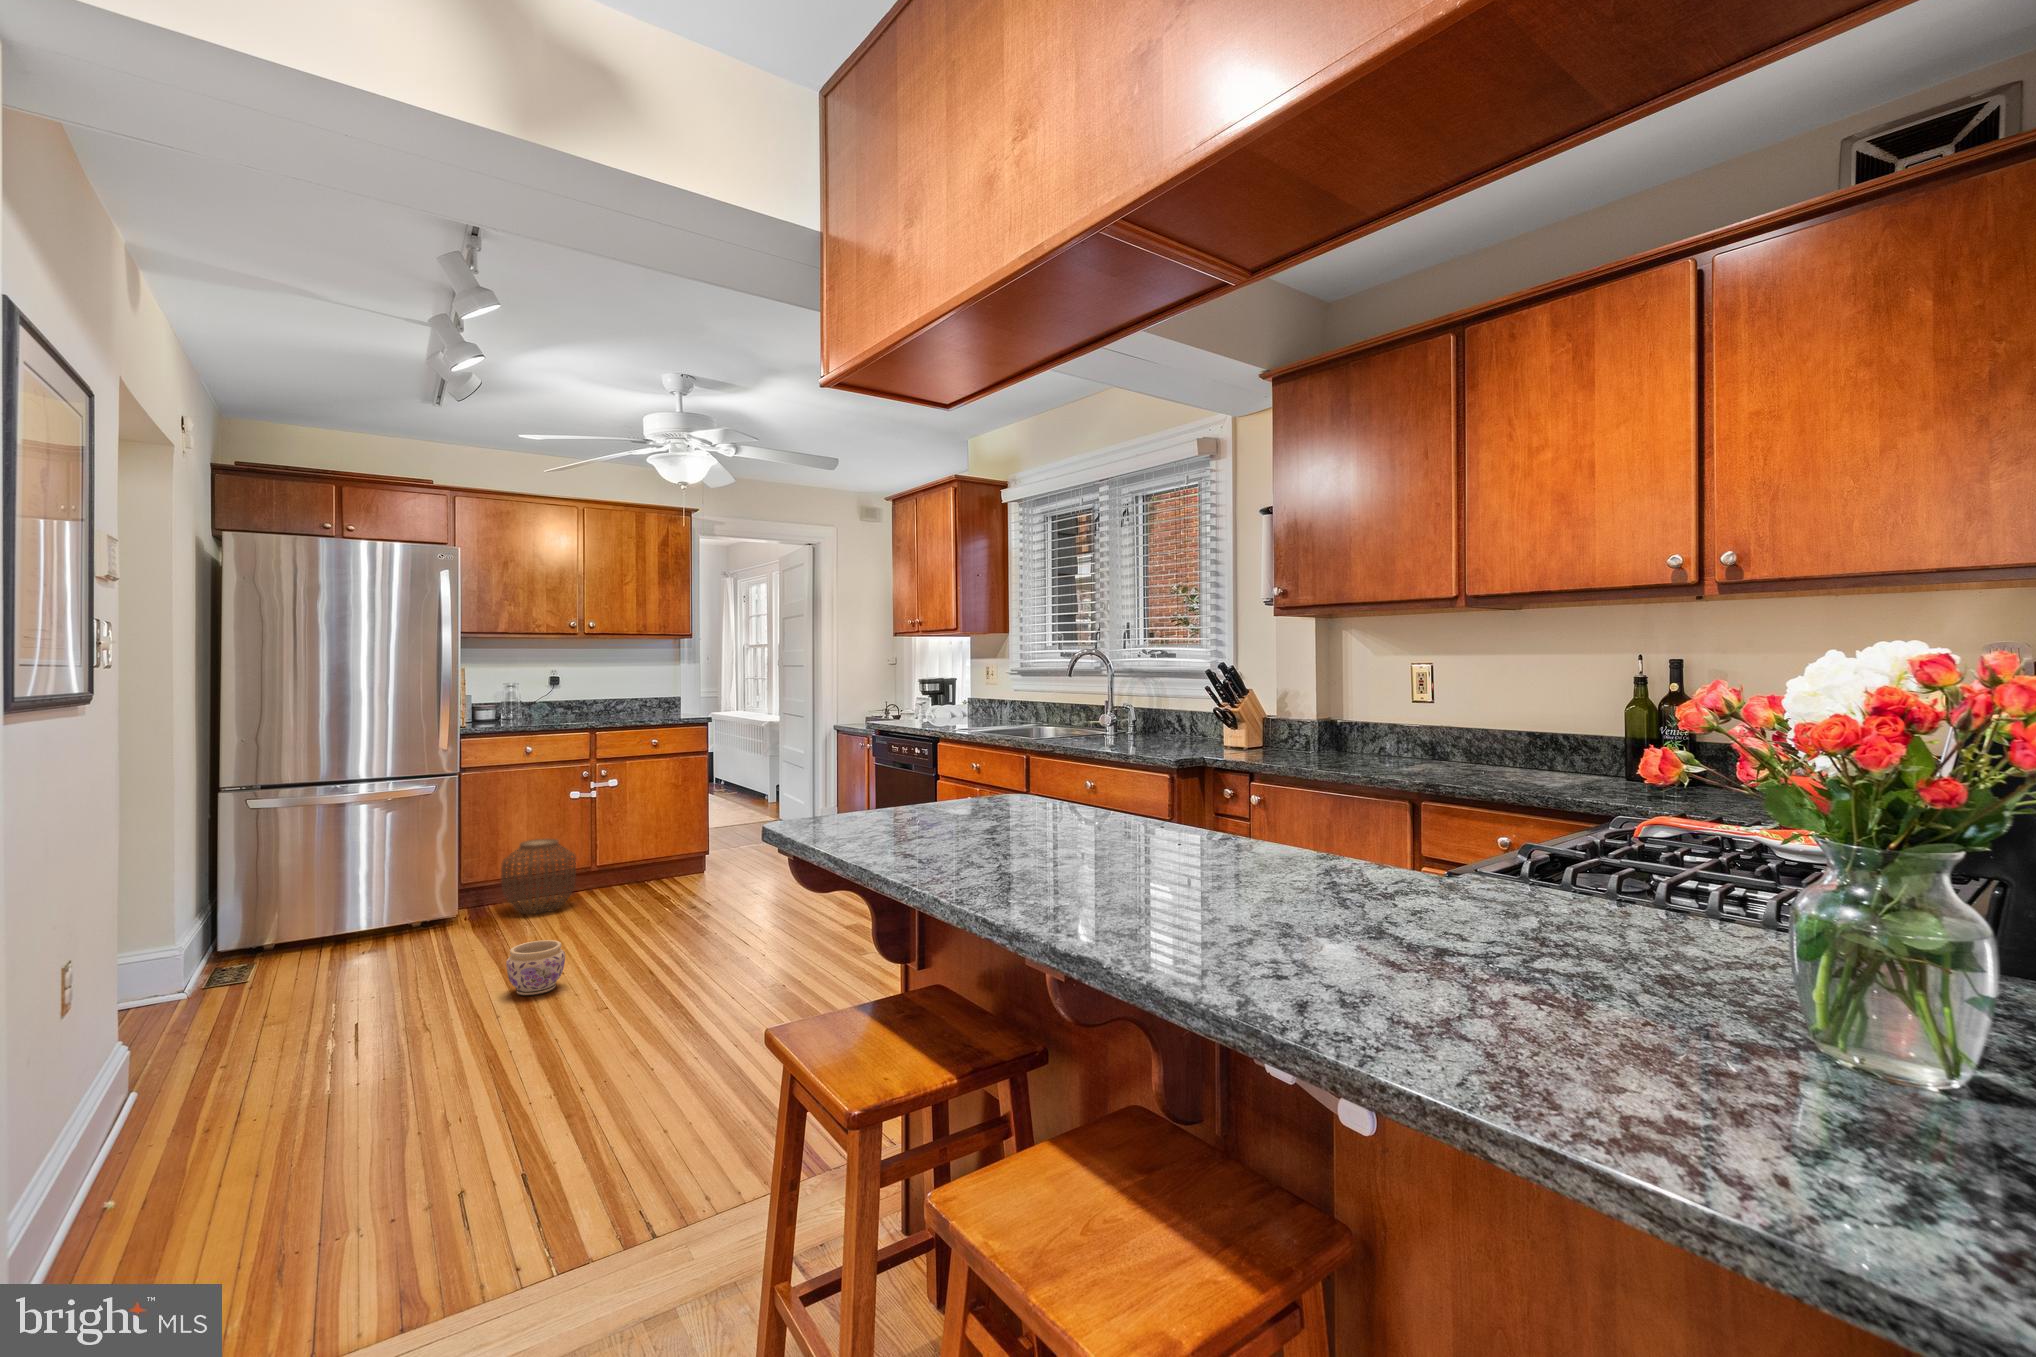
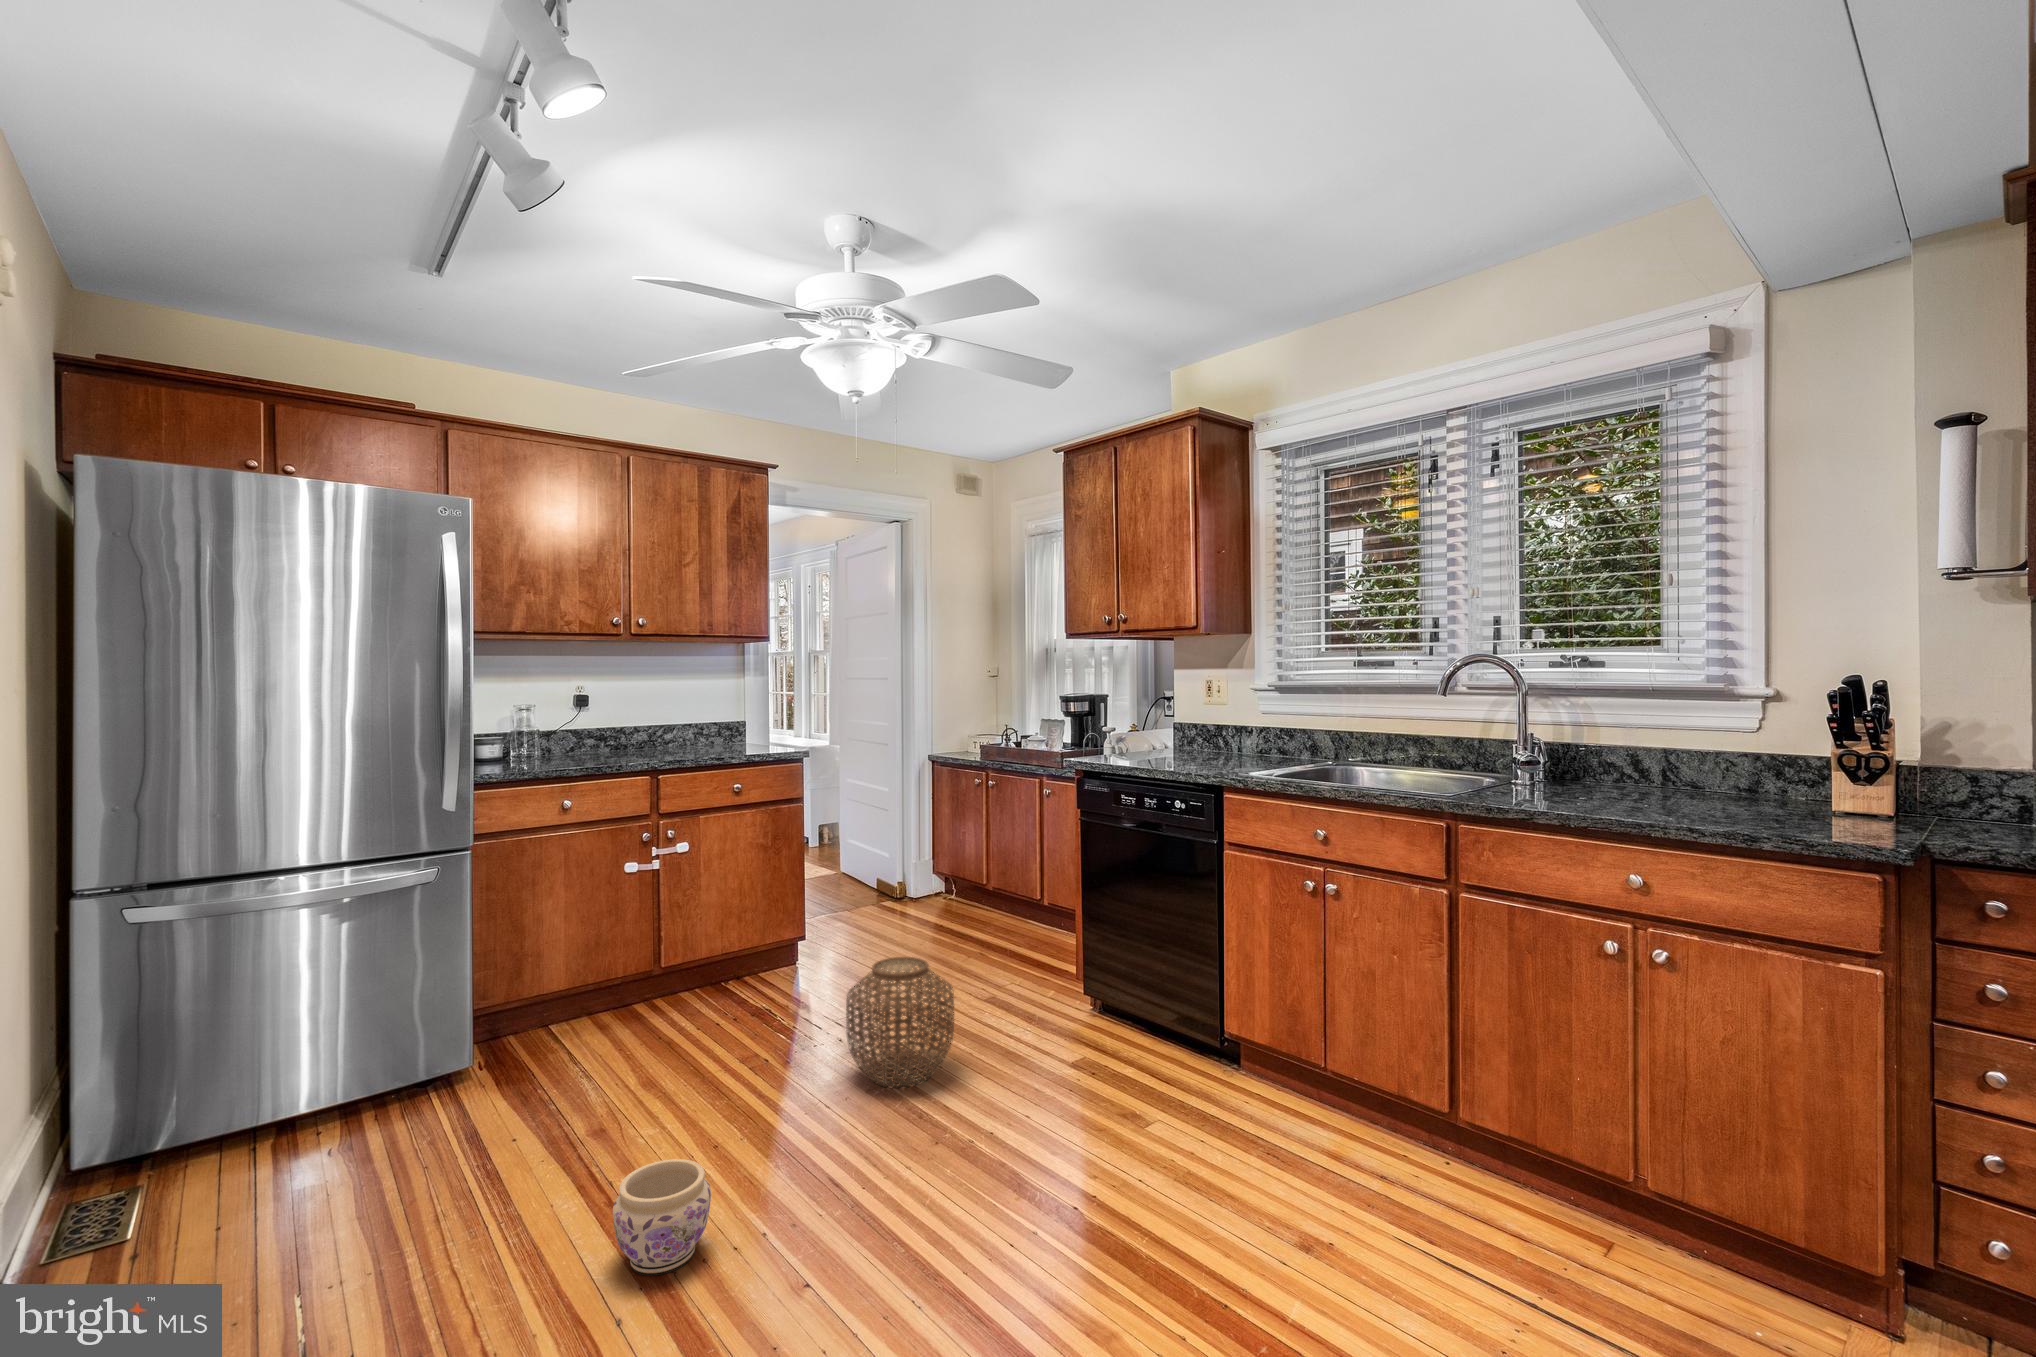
woven basket: present [502,839,576,914] -> present [846,957,954,1087]

